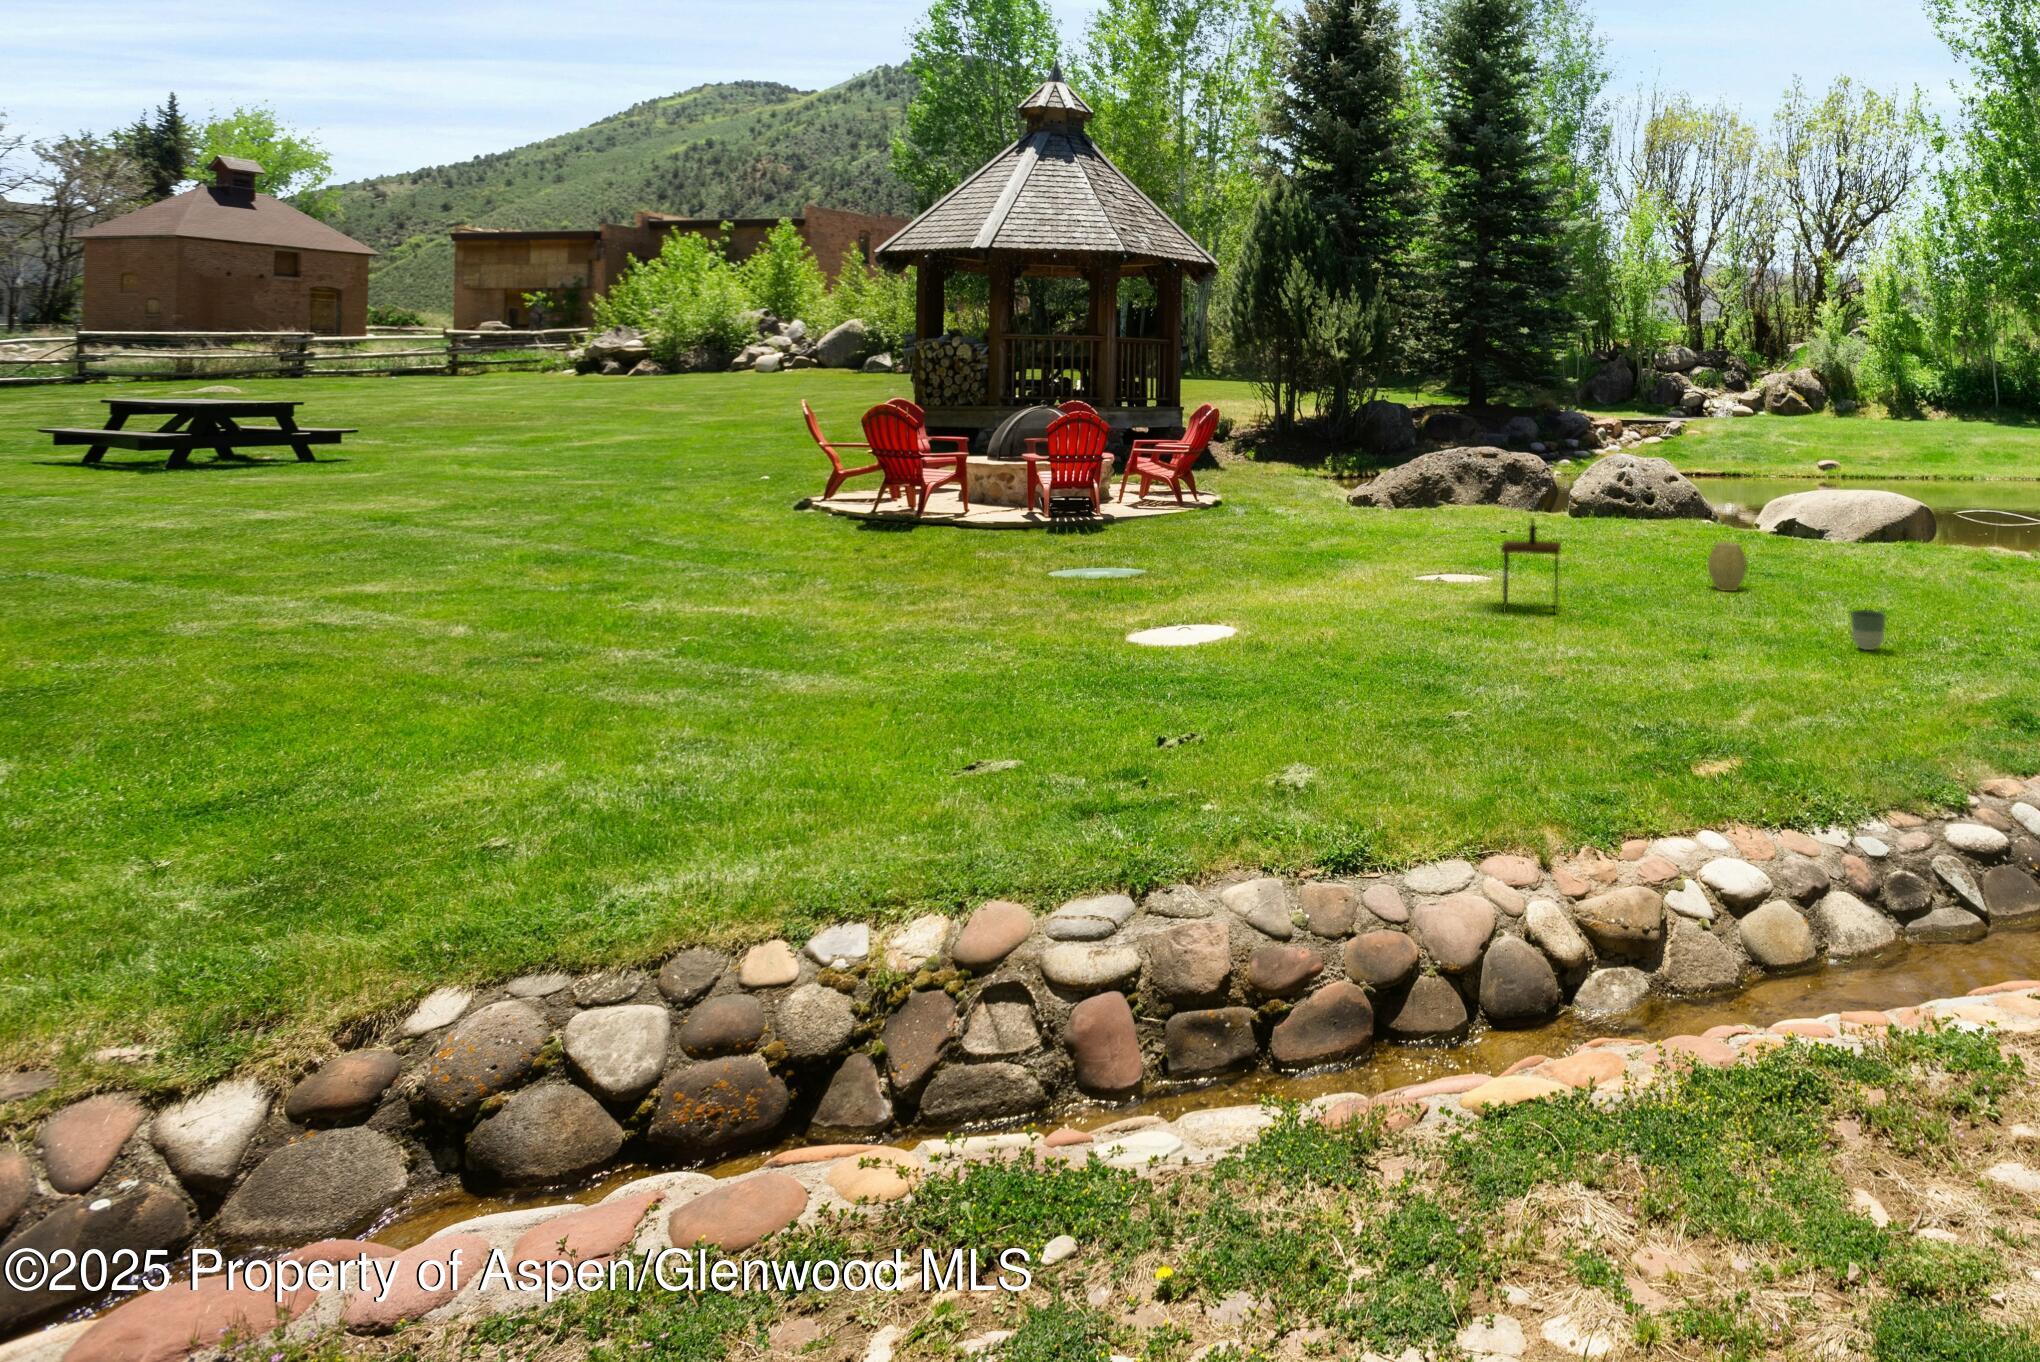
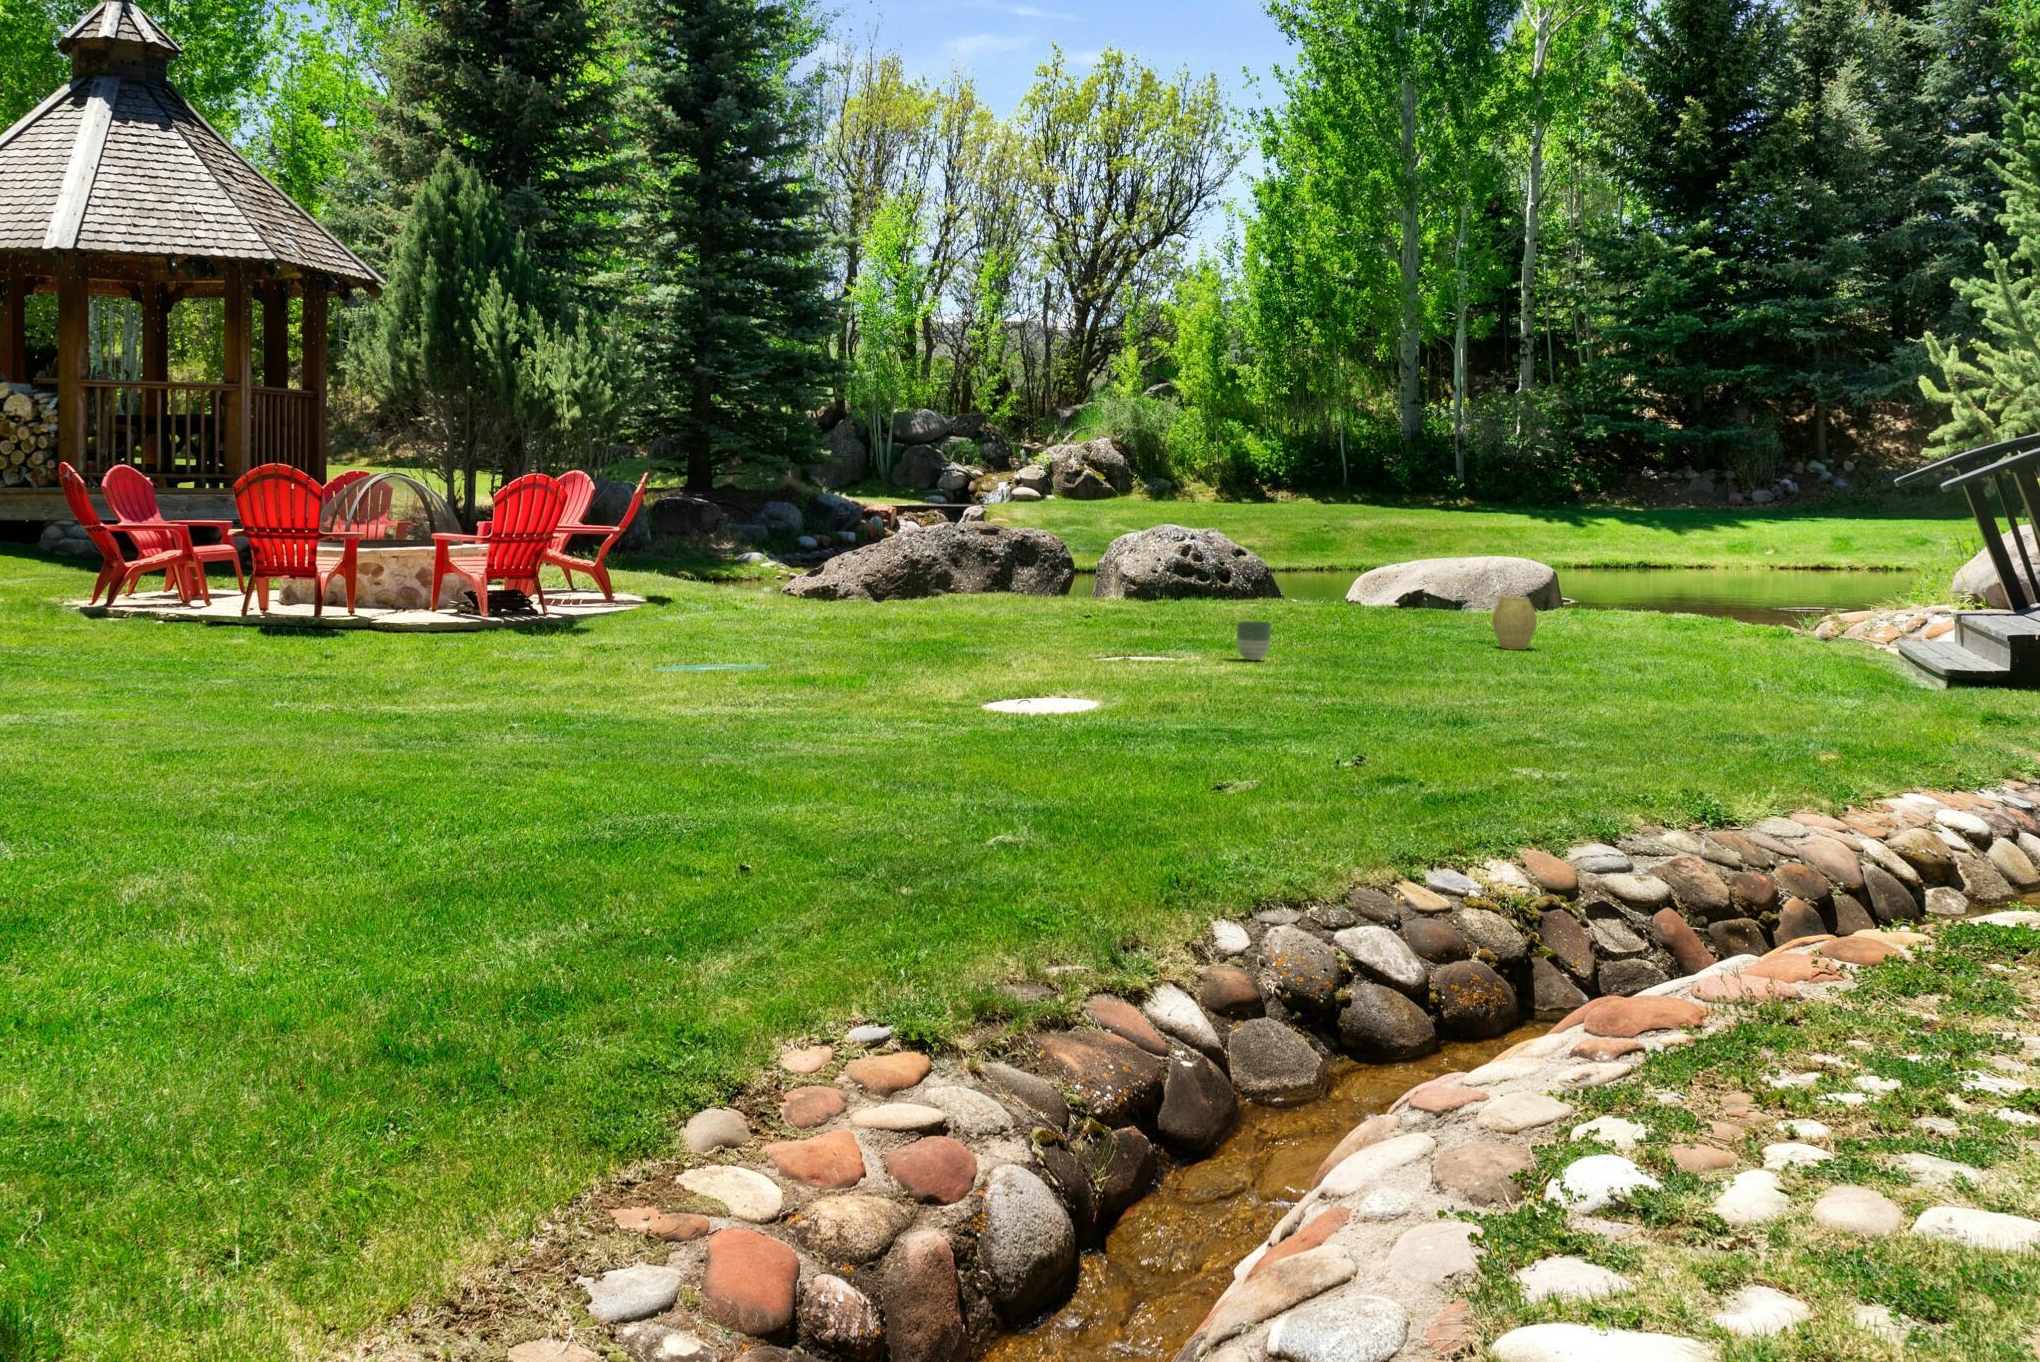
side table: present [1501,519,1561,611] -> none [1346,560,1429,667]
planter: present [1851,610,1886,650] -> present [1237,621,1271,660]

